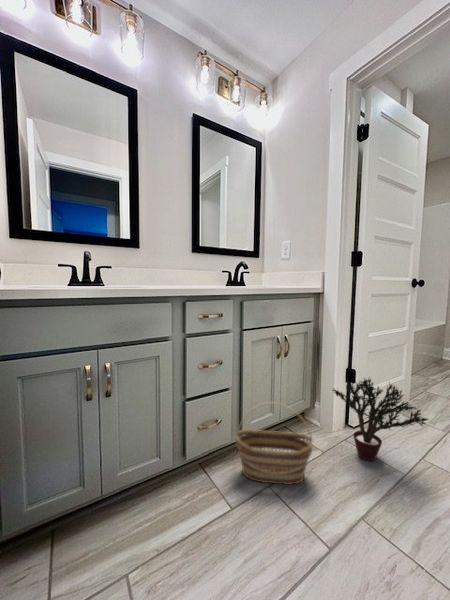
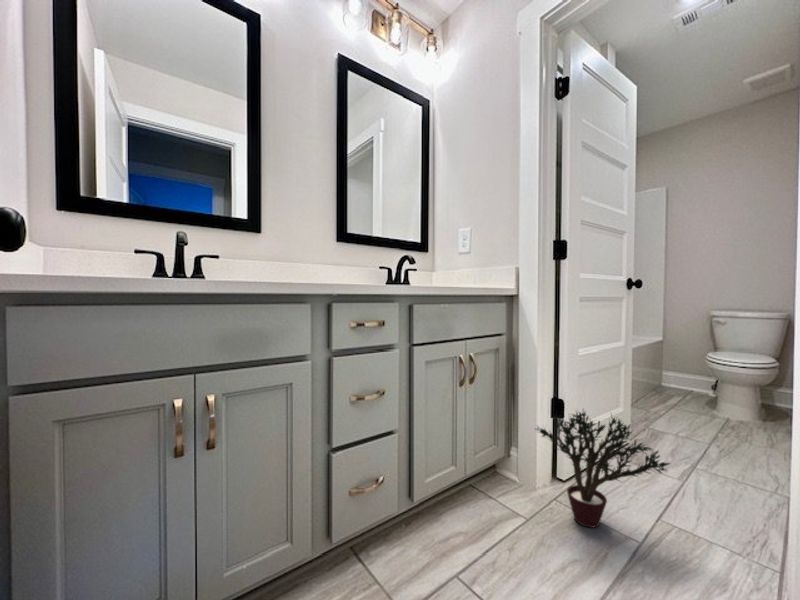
basket: present [236,402,313,485] -> none [405,449,516,572]

